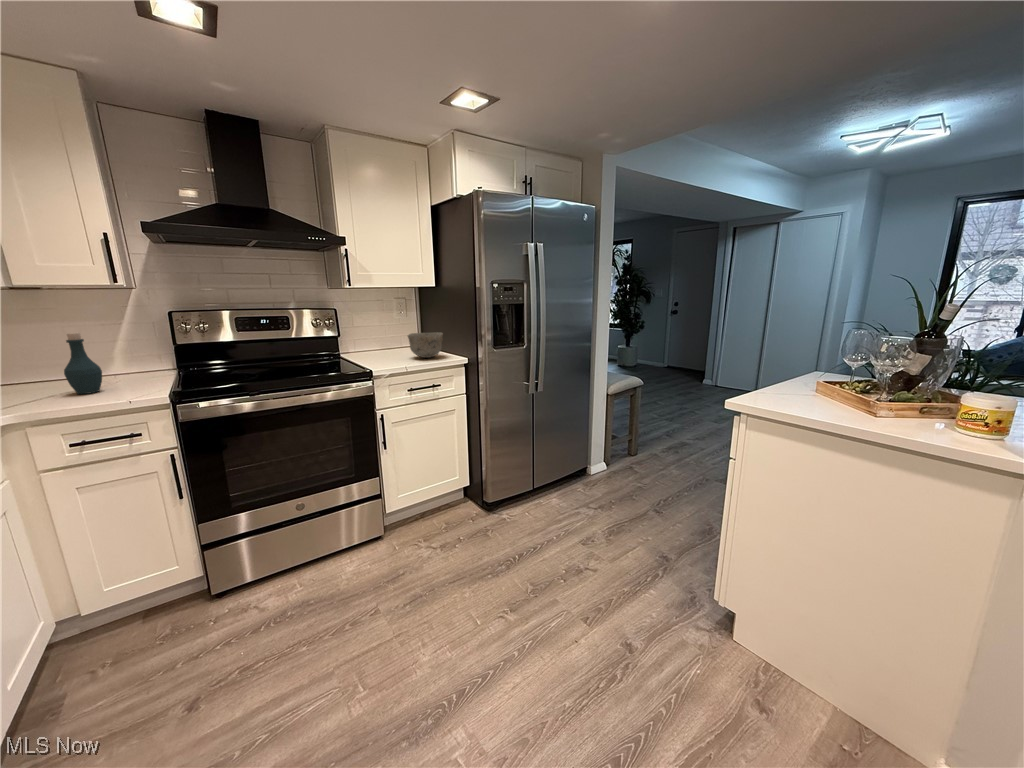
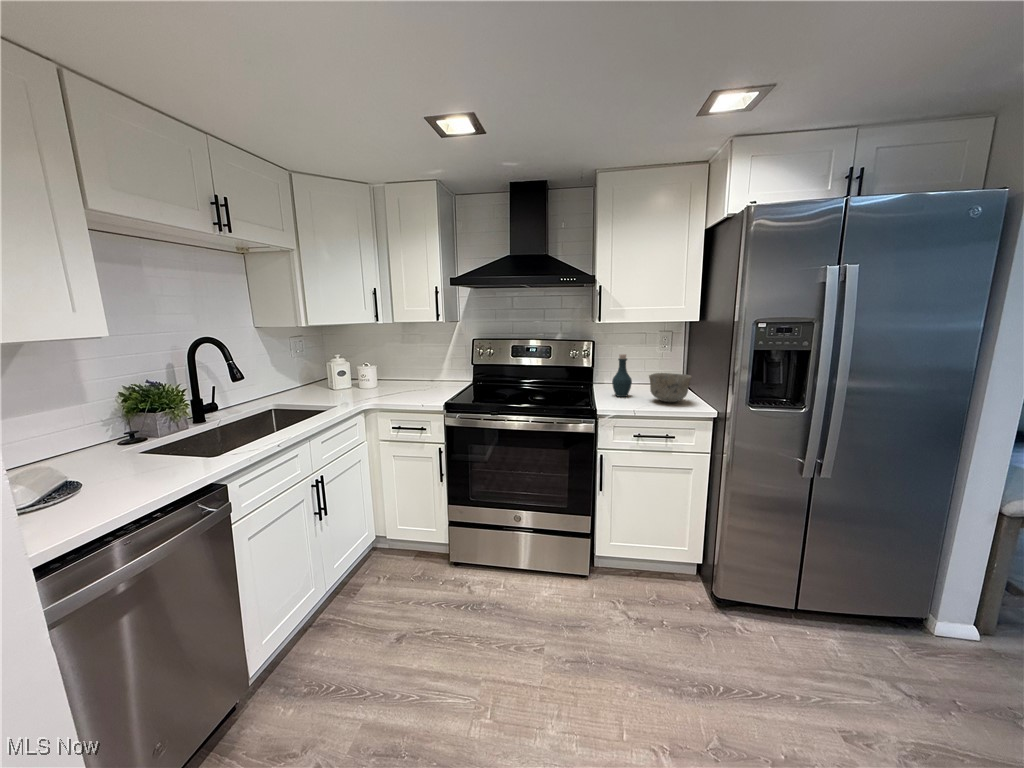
bottle: present [64,333,102,394] -> present [612,354,632,397]

